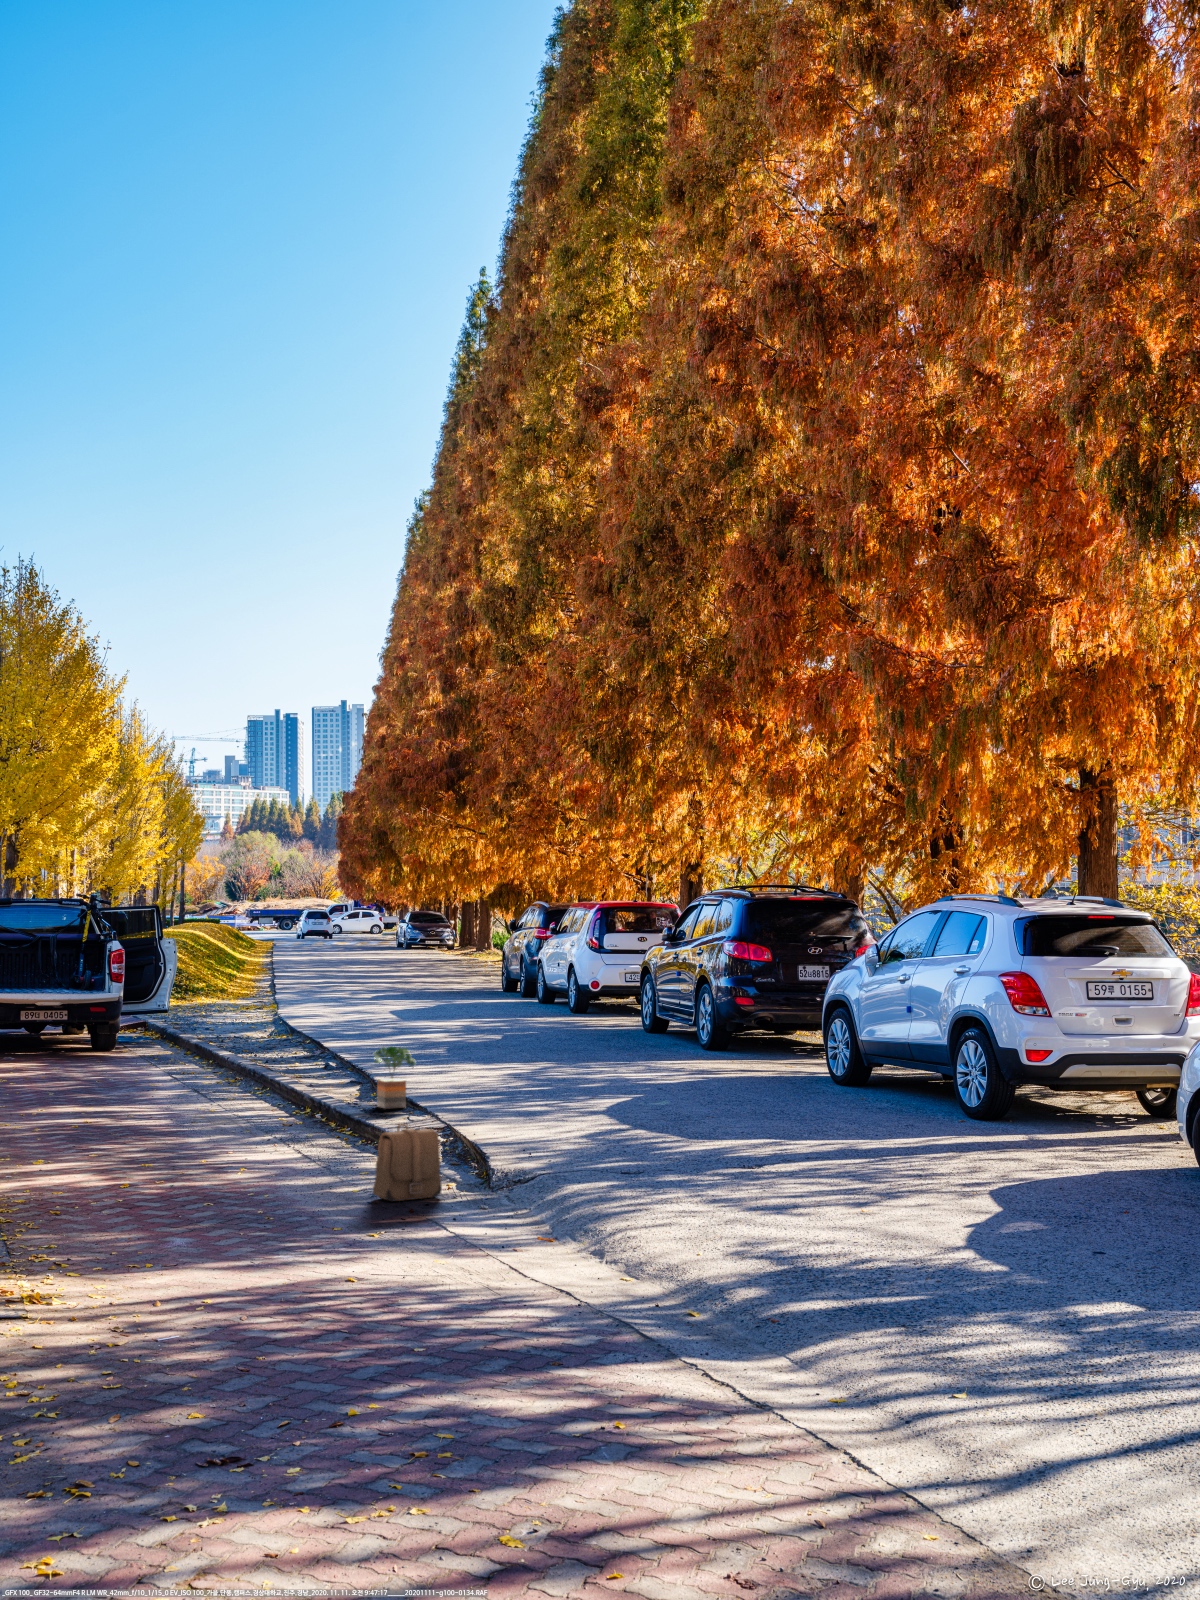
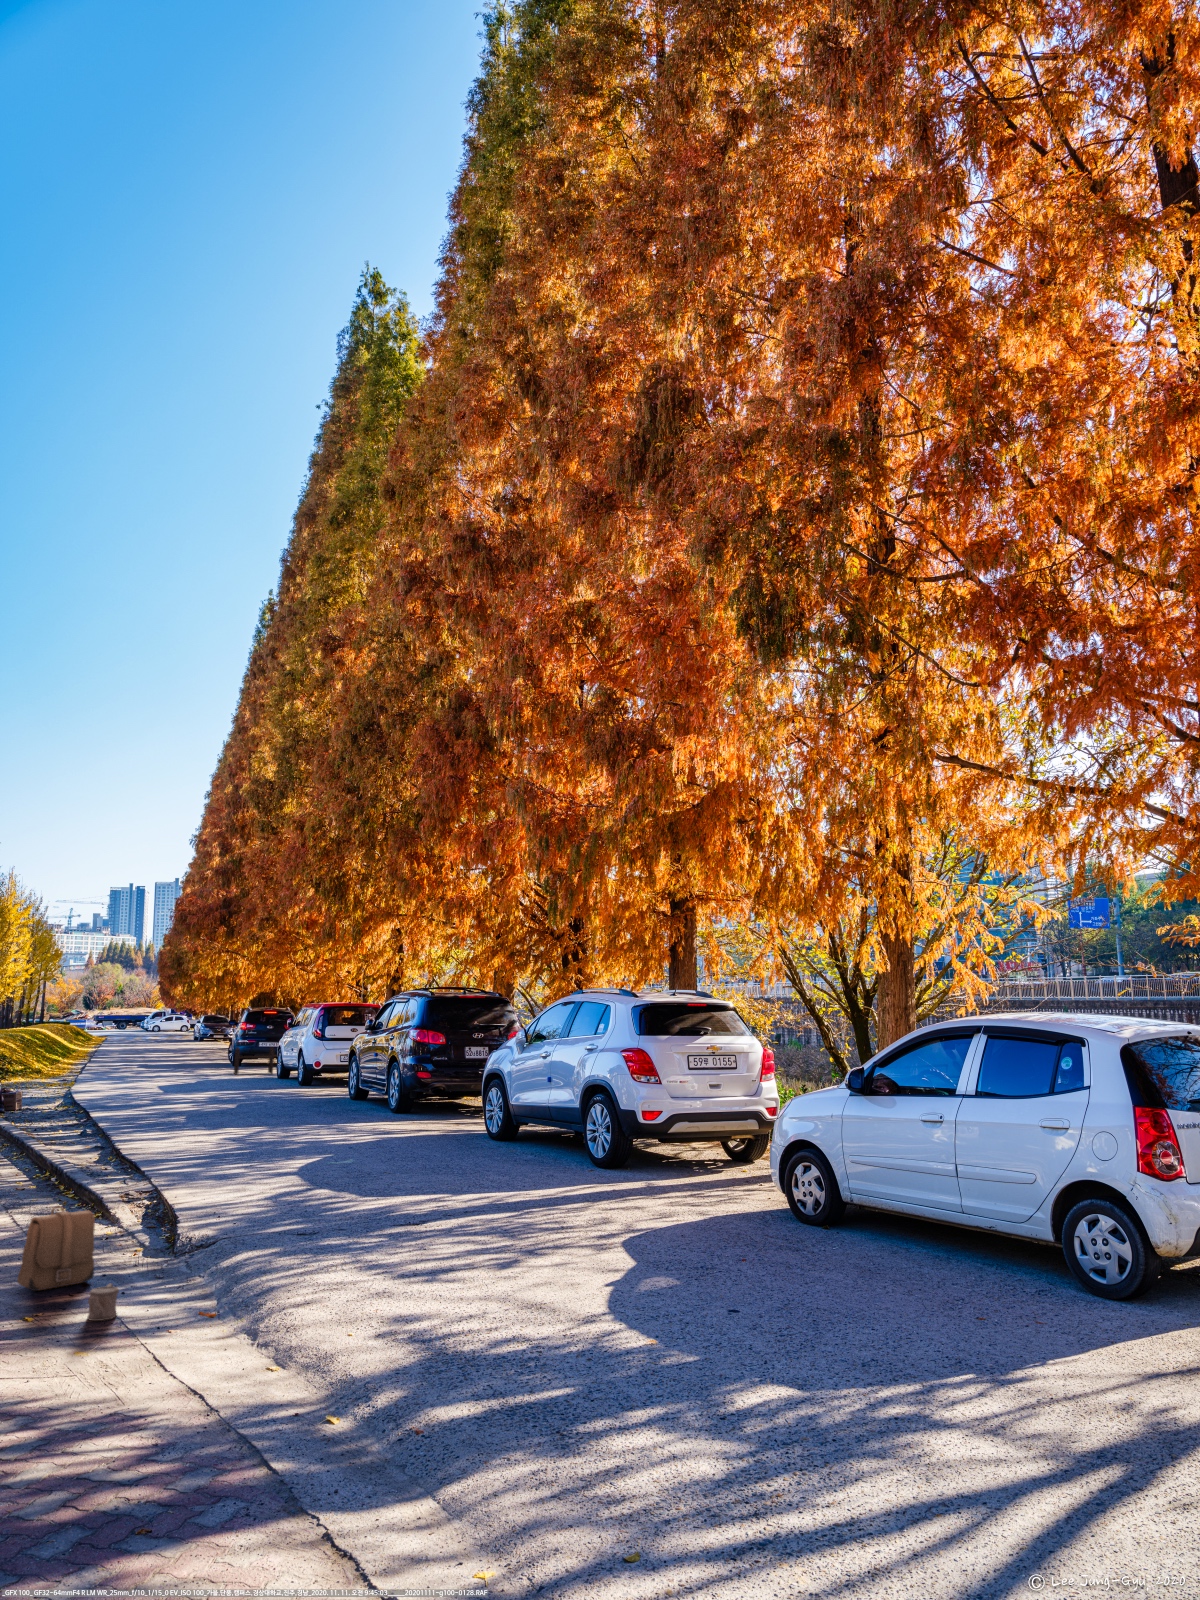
bench: none [477,960,530,997] -> present [234,1047,274,1075]
potted tree: present [374,1047,415,1109] -> none [91,1119,132,1176]
watering can: none [454,1194,481,1225] -> present [87,1283,119,1321]

